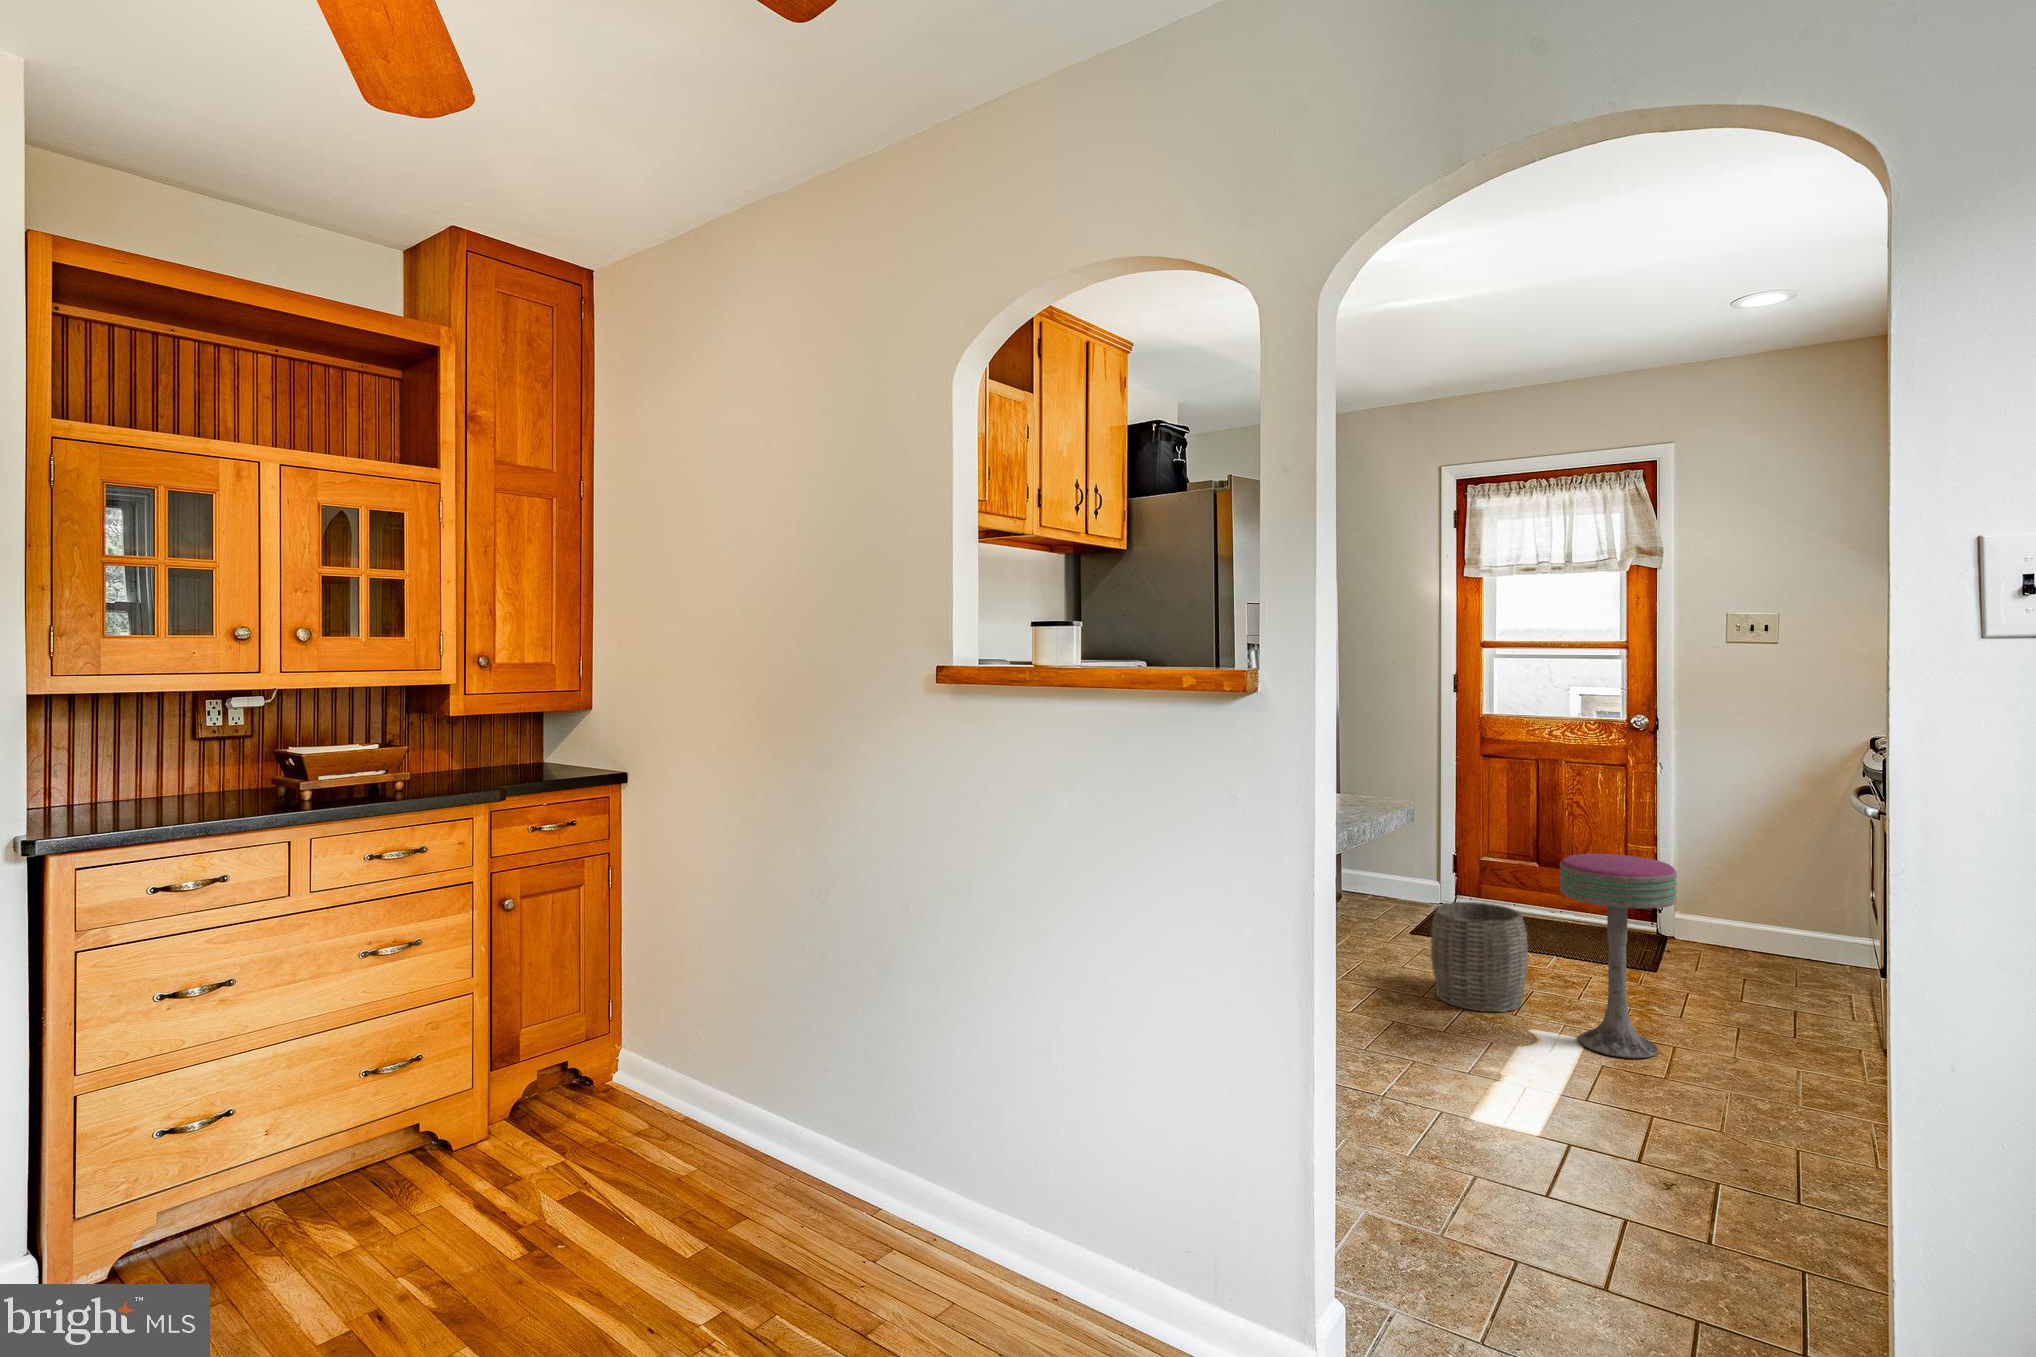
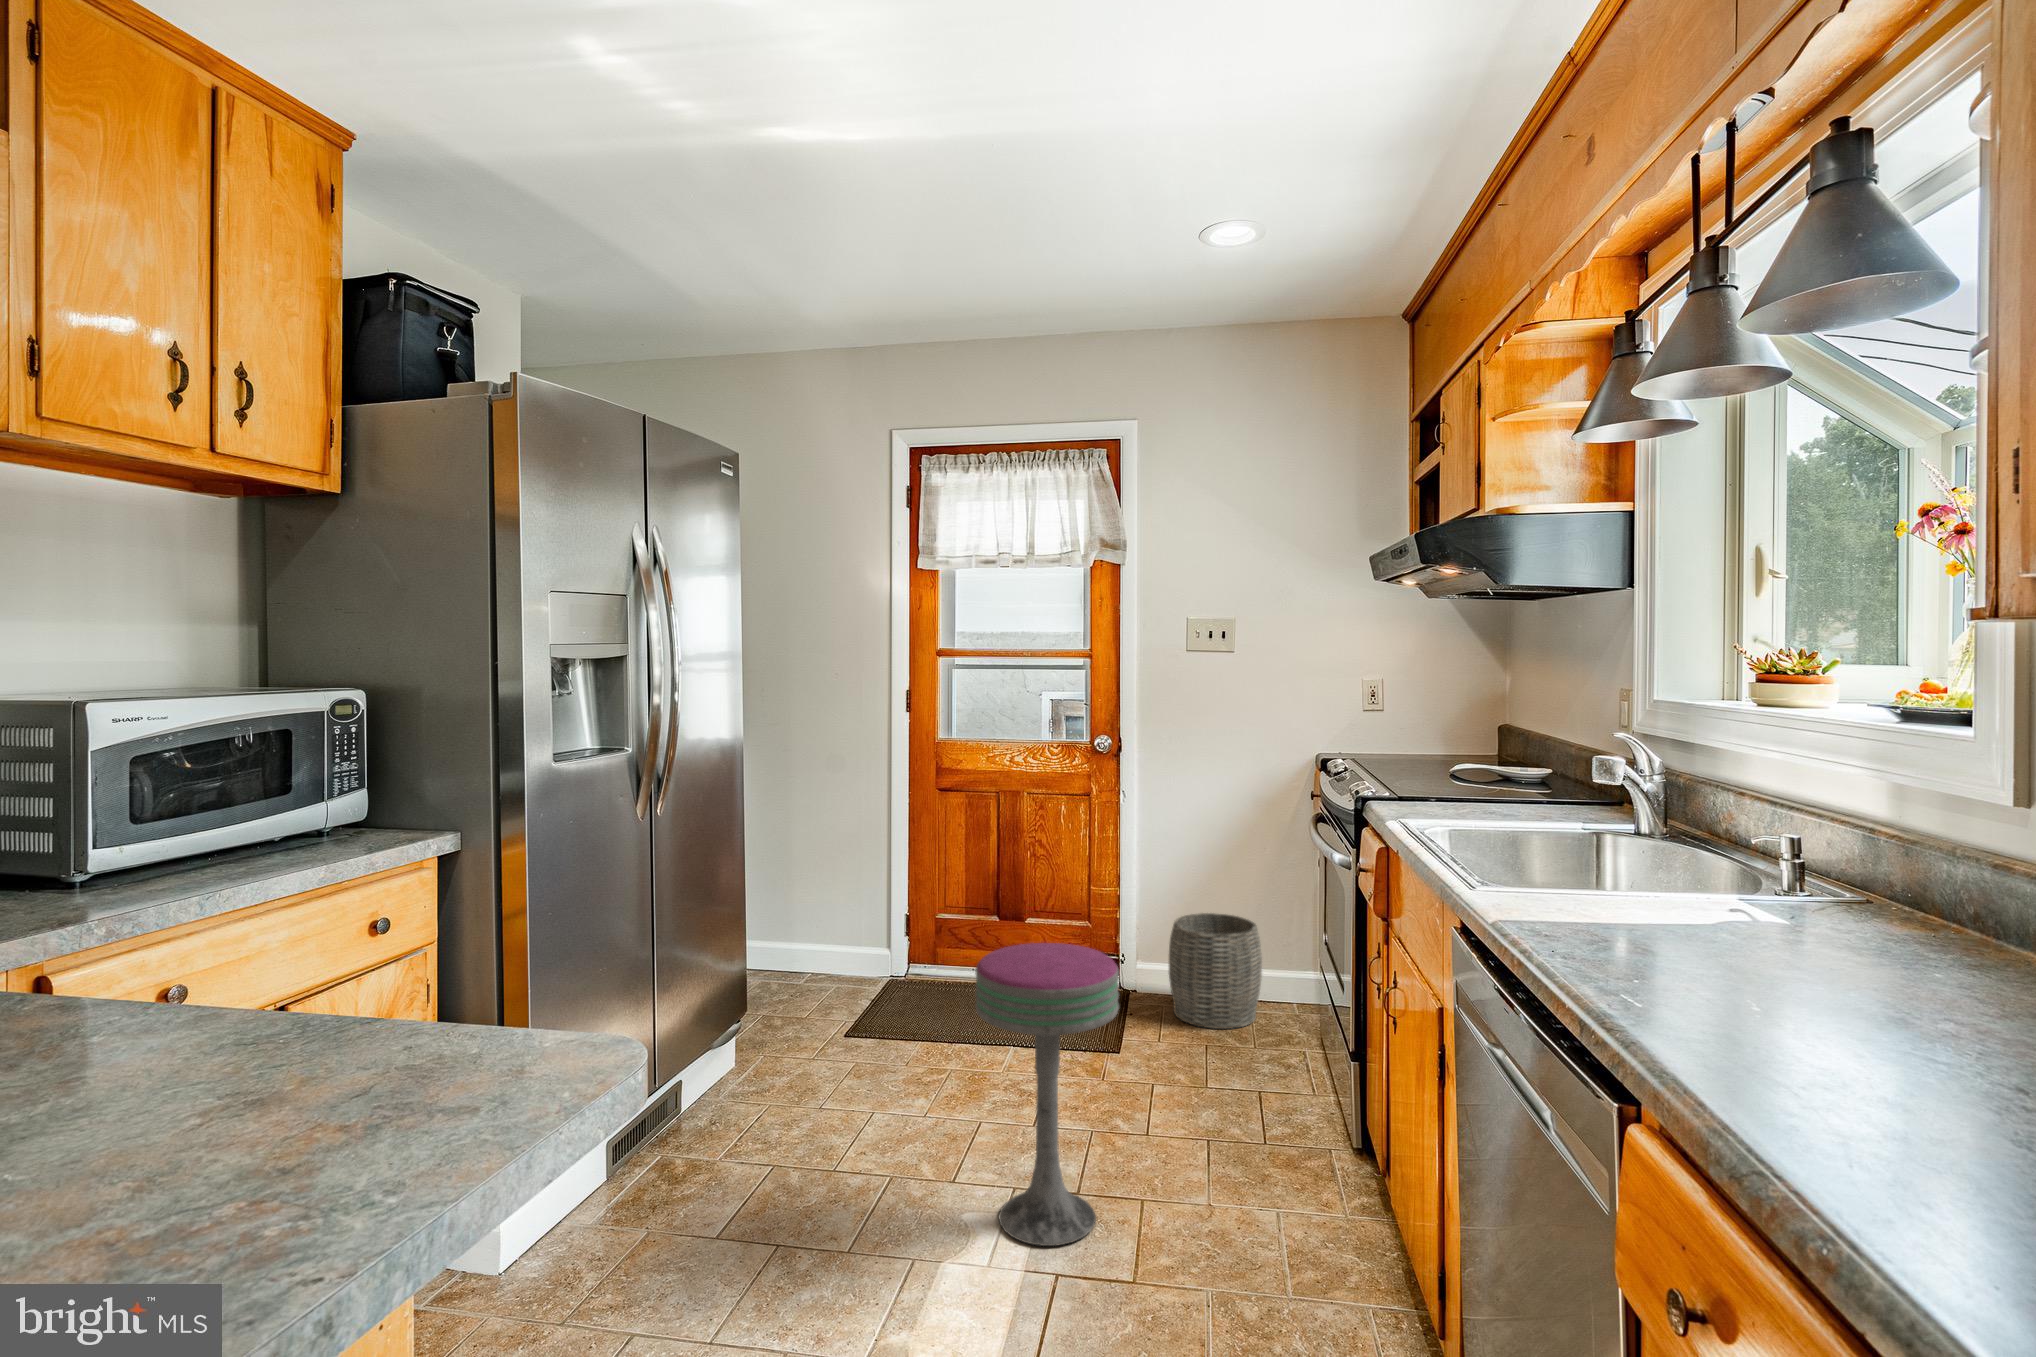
woven basket: present [1431,902,1528,1012] -> present [1169,913,1262,1029]

